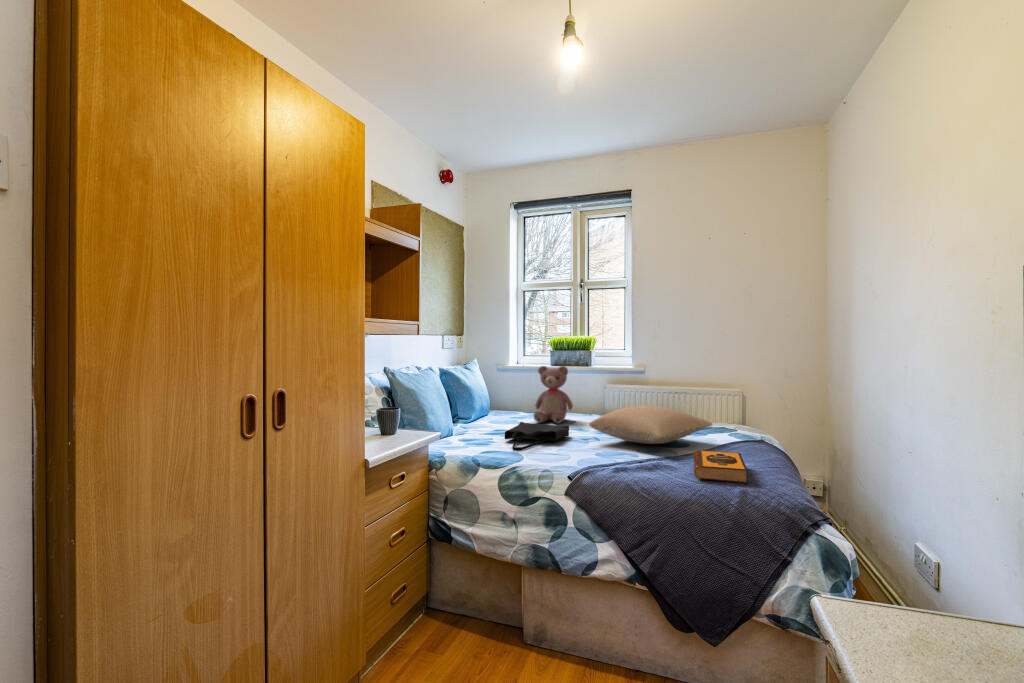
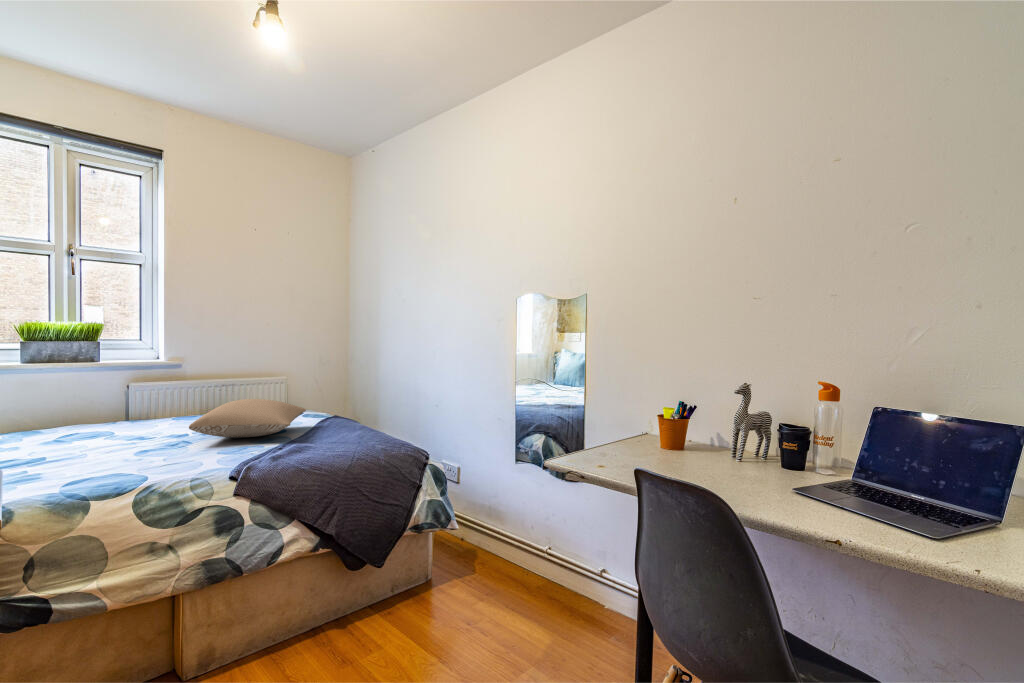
teddy bear: present [534,366,573,424] -> none [30,362,100,443]
tote bag: present [505,422,569,451] -> none [54,435,150,474]
hardback book: present [693,450,747,483] -> none [324,426,383,450]

